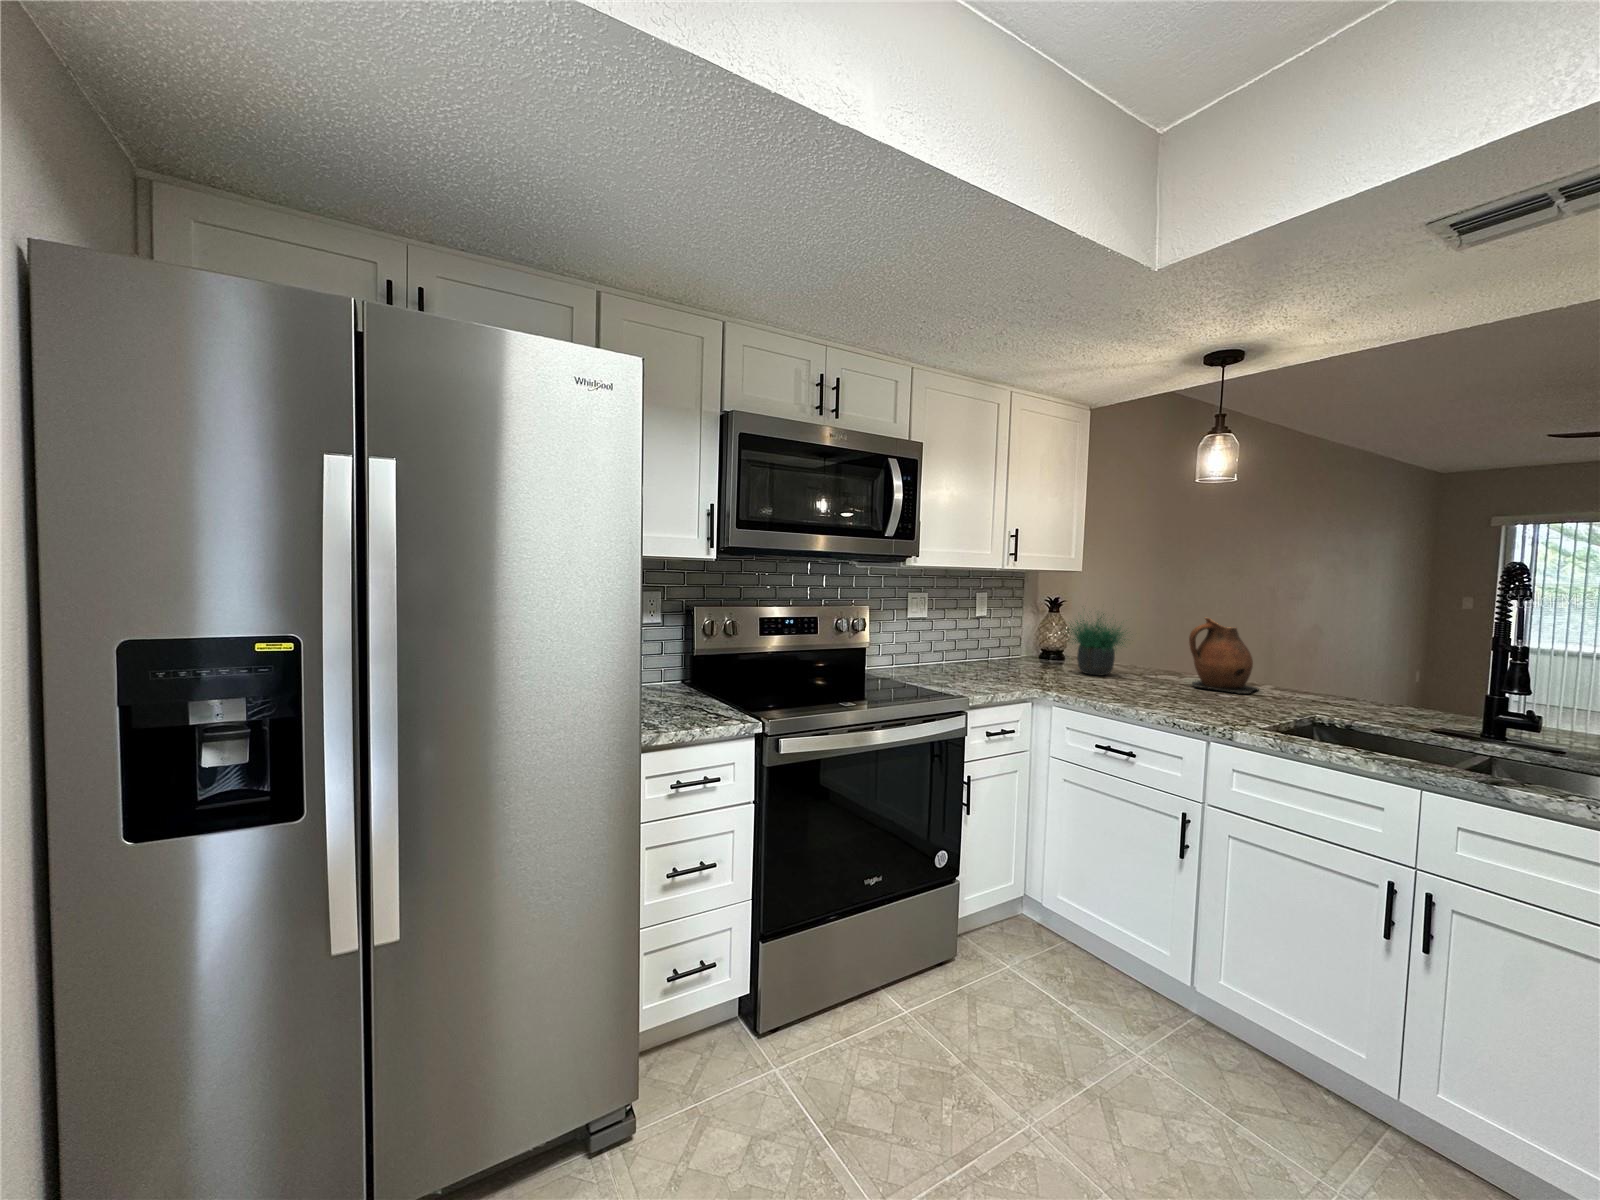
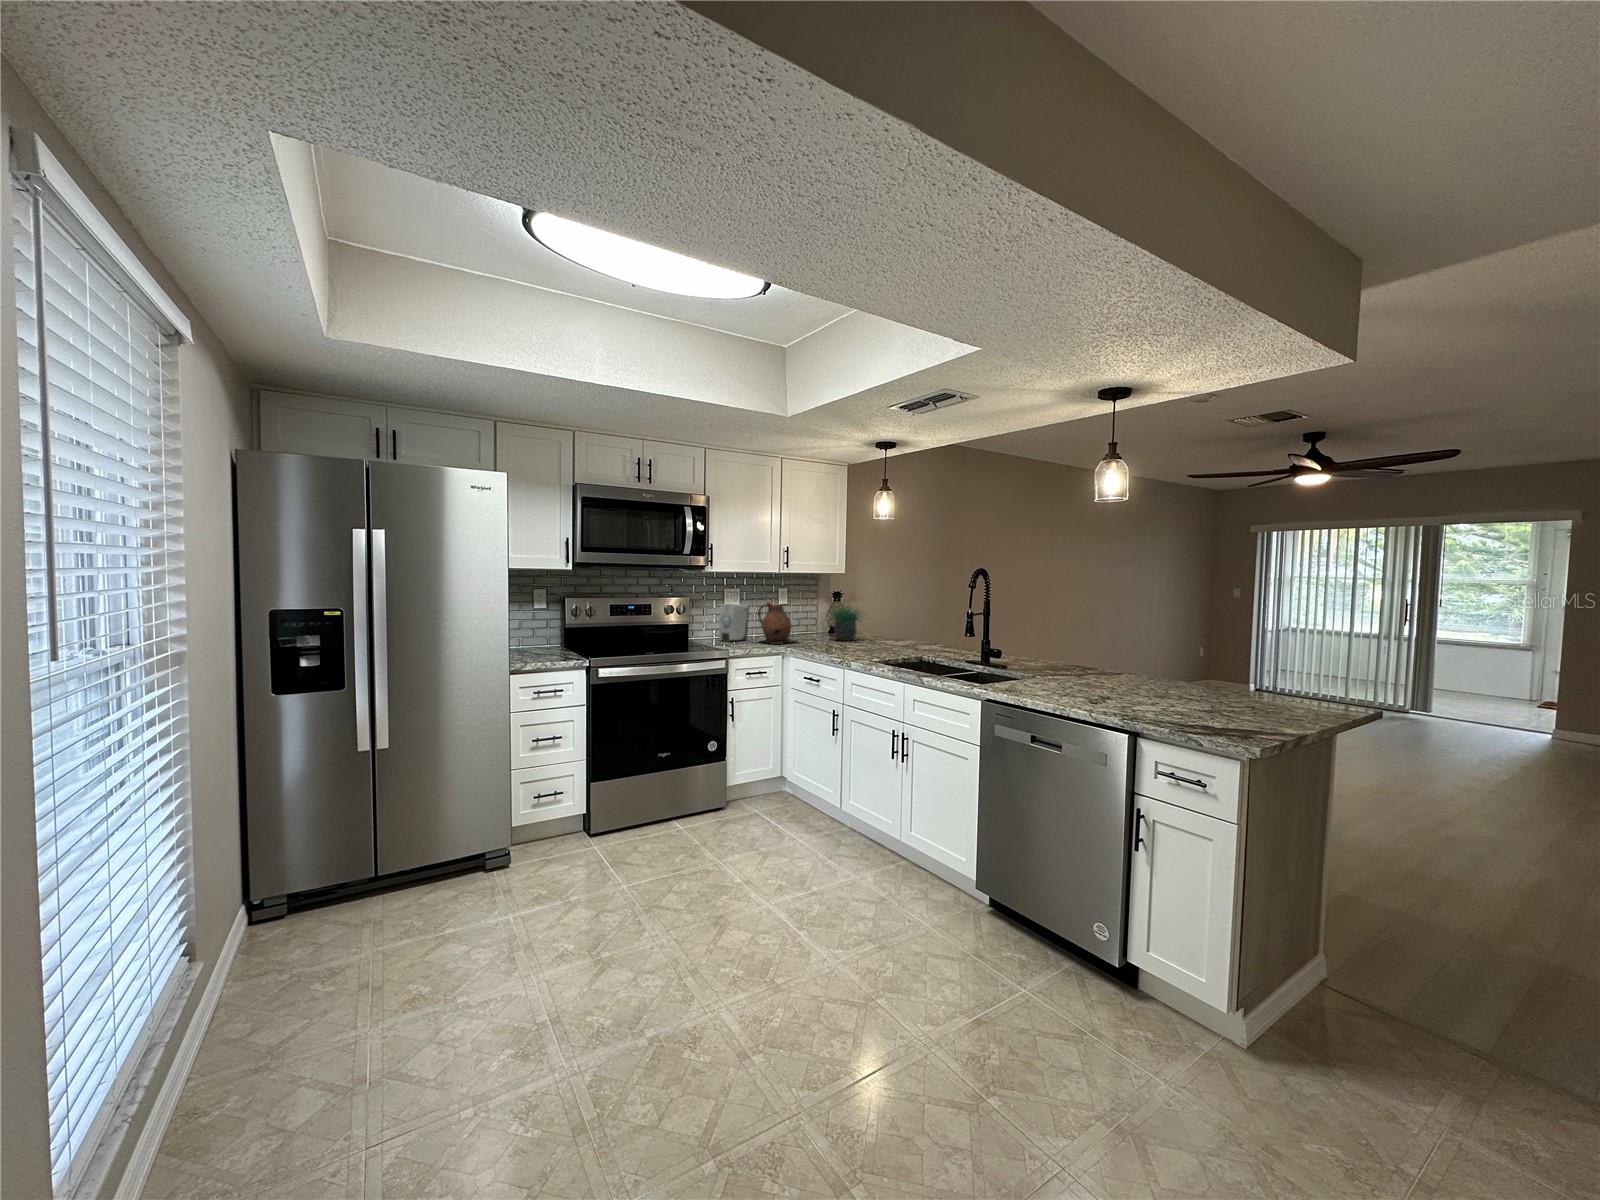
soap dispenser: none [910,615,954,676] -> present [719,604,749,642]
ceramic pitcher: present [1189,618,1259,694] -> present [758,600,796,644]

